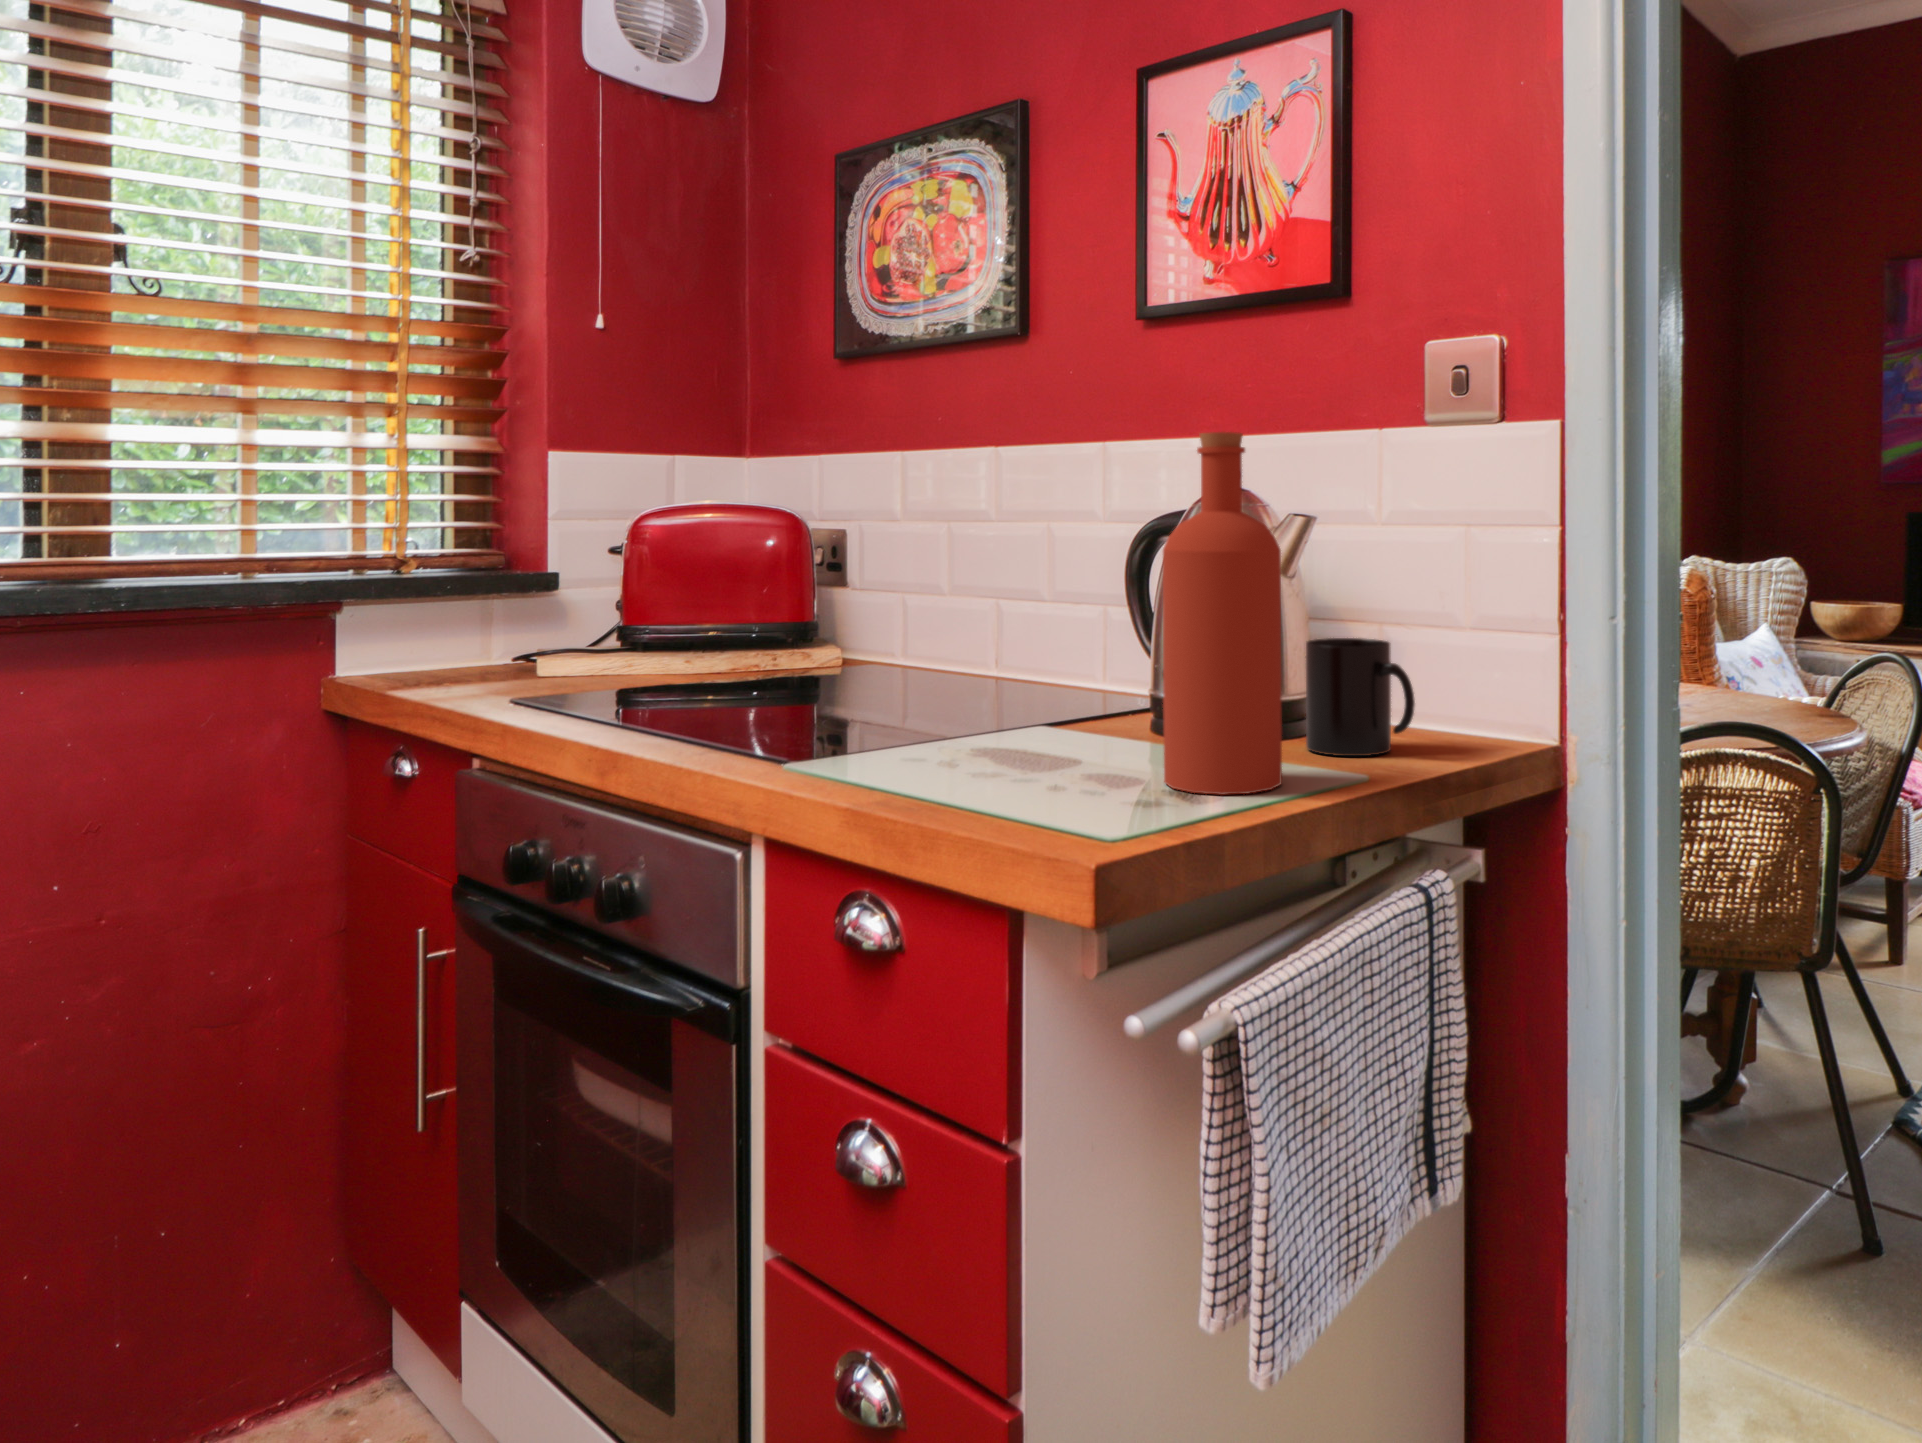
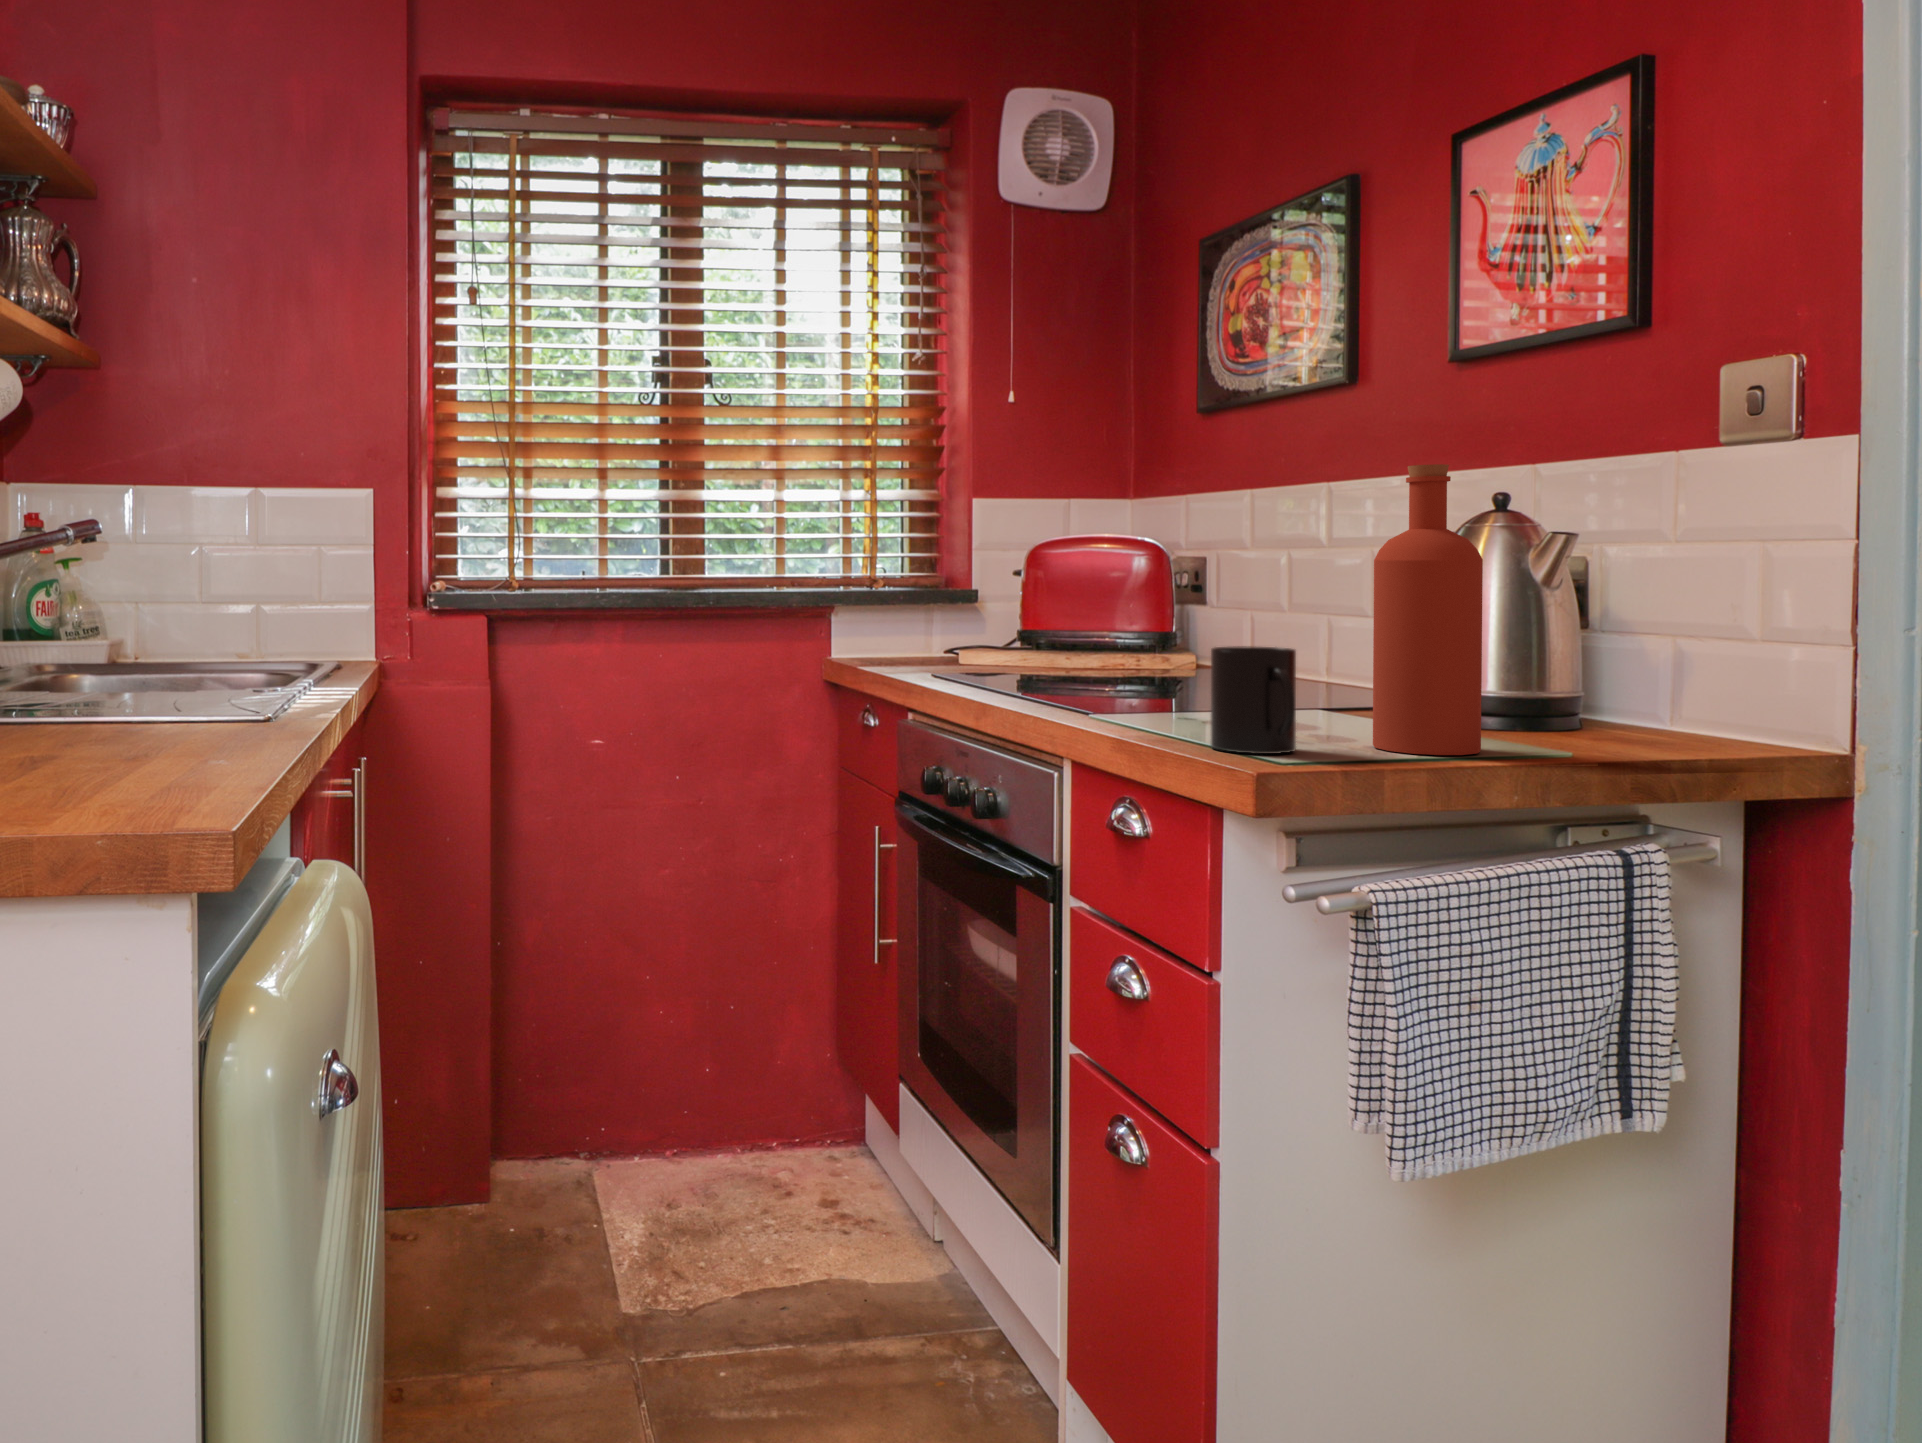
mug: present [1306,638,1415,756] -> present [1211,646,1296,754]

